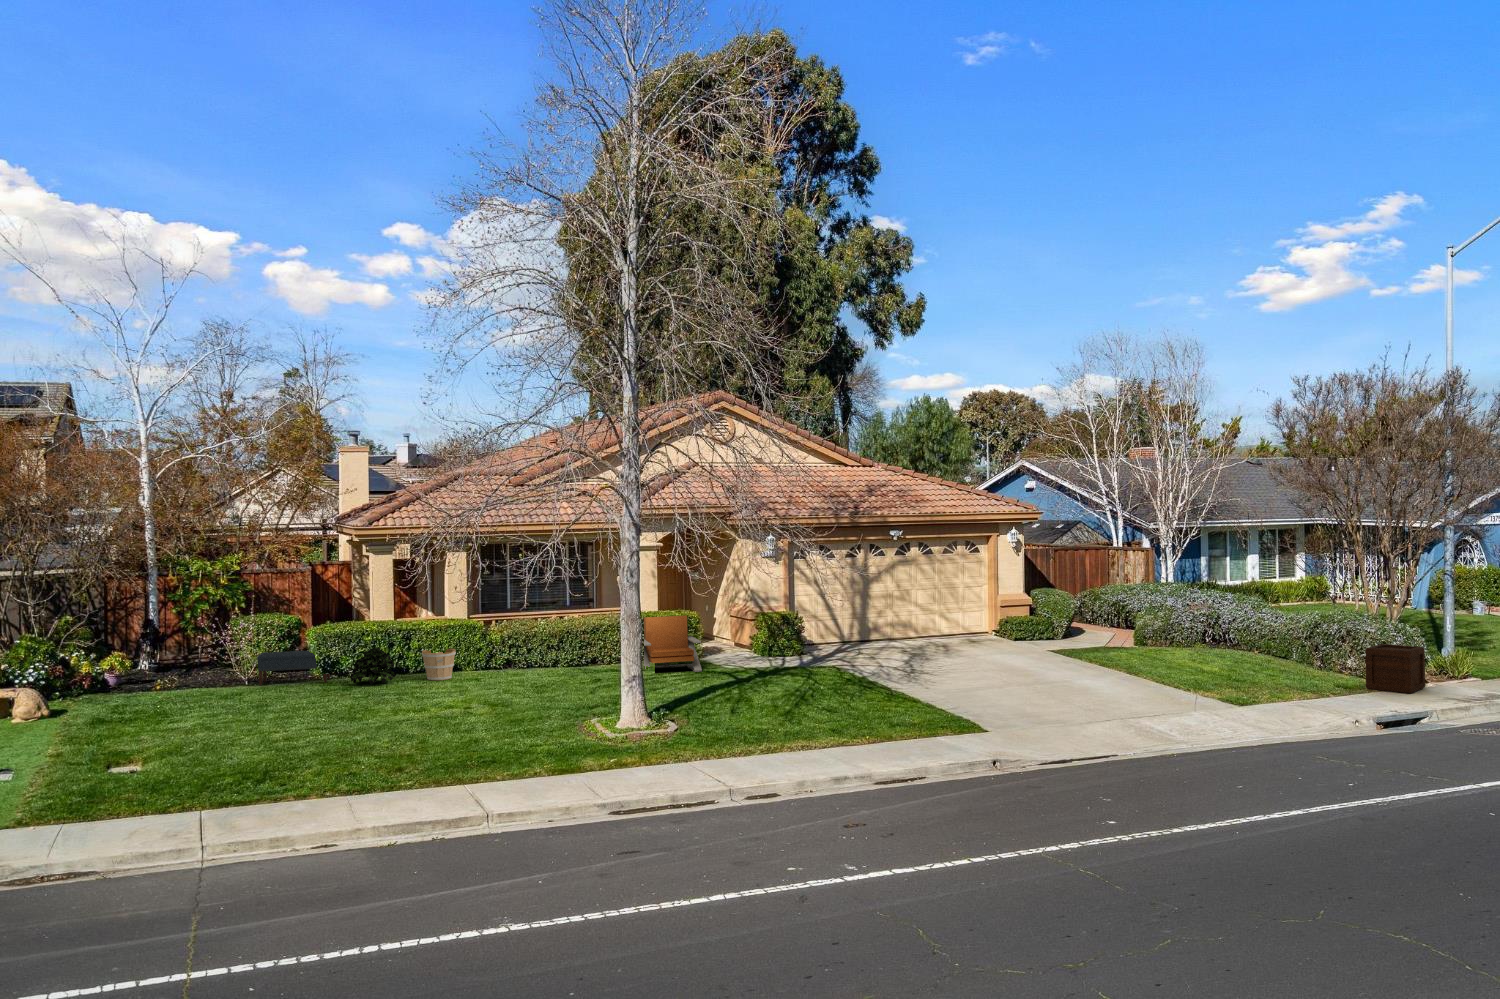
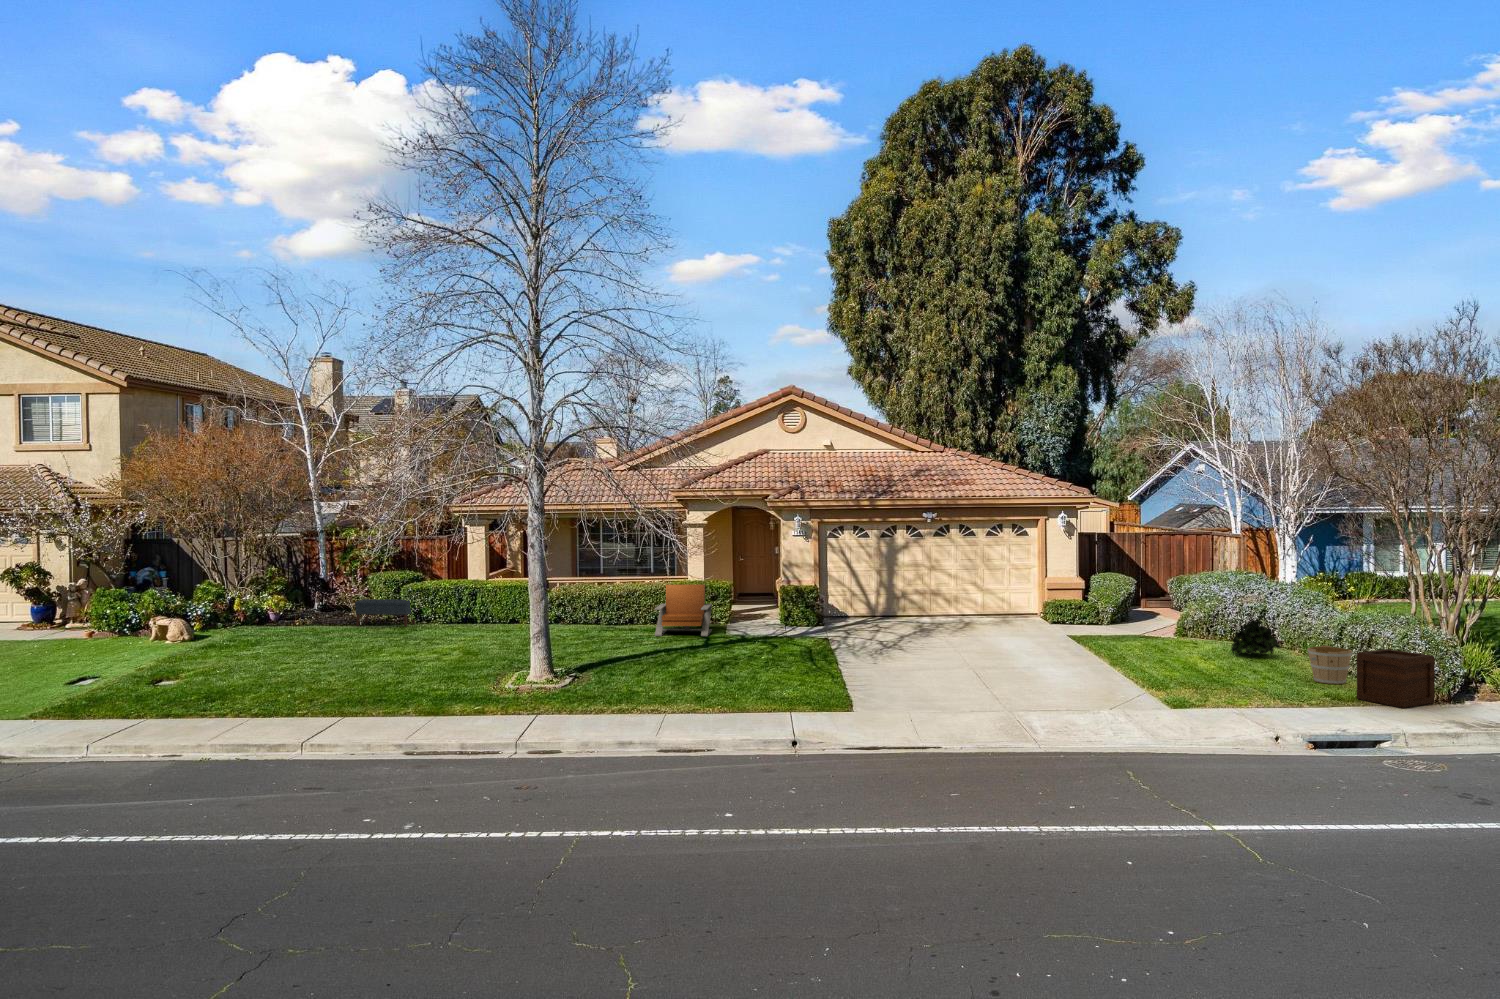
potted plant: present [350,648,396,684] -> present [1231,621,1281,655]
wooden bucket: present [422,648,456,680] -> present [1307,646,1353,684]

